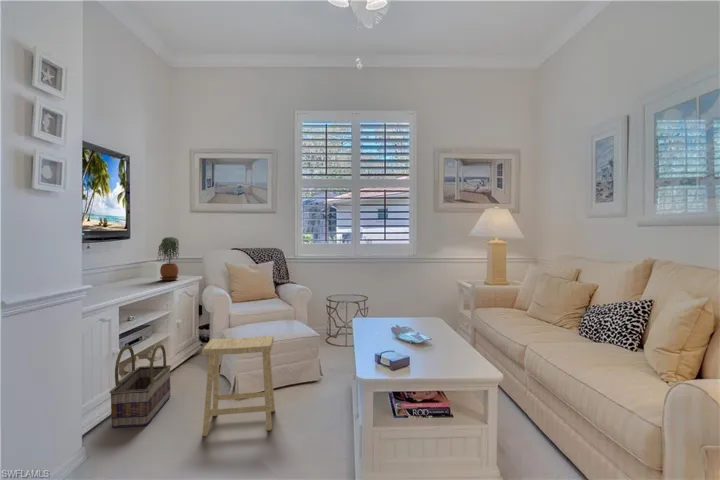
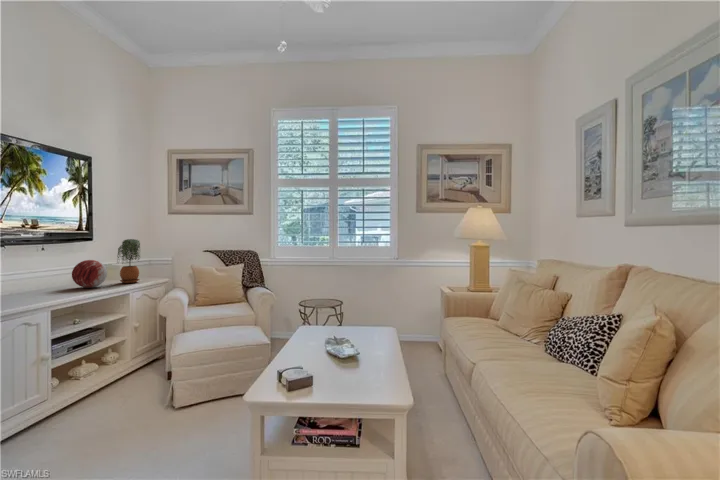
decorative orb: none [120,258,153,285] -> present [72,260,107,288]
footstool: present [202,336,275,436] -> none [118,345,207,450]
basket: present [110,344,171,428] -> none [33,350,111,436]

